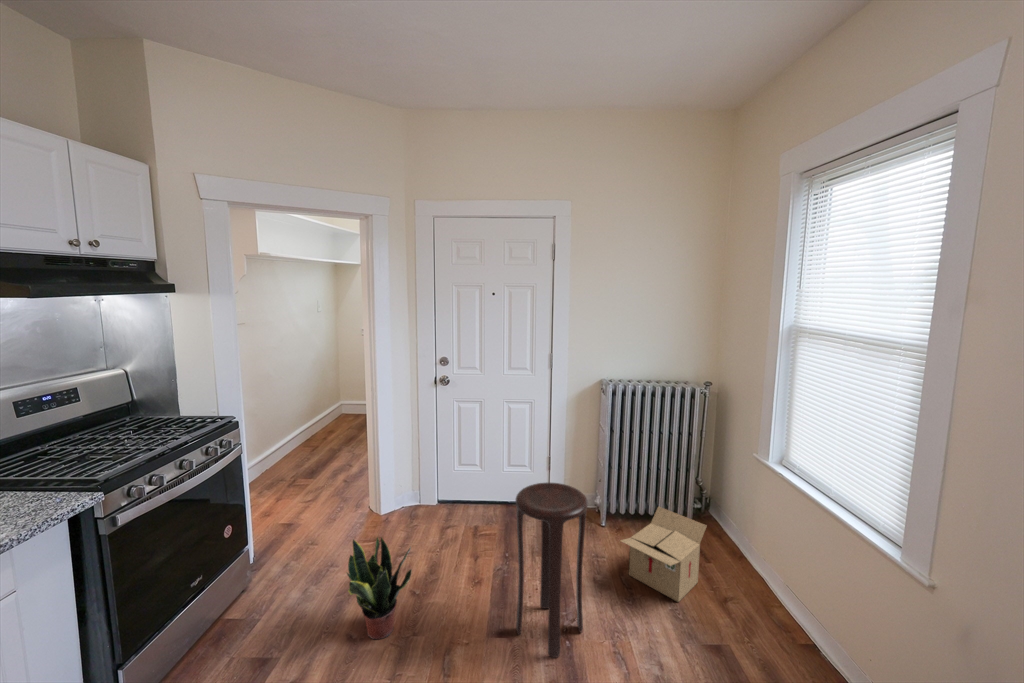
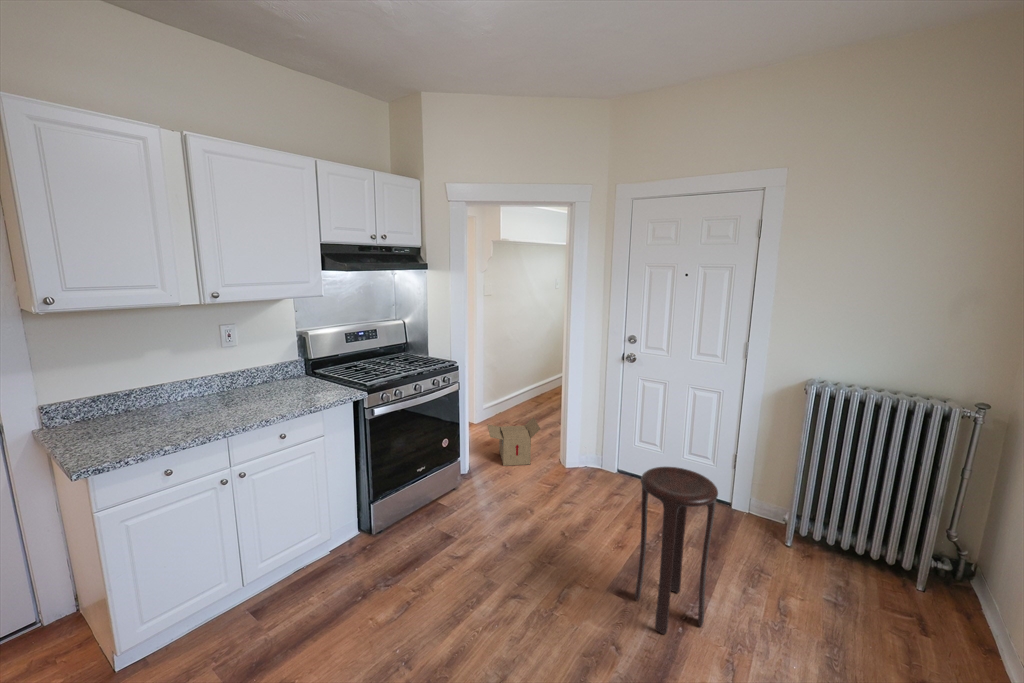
cardboard box: present [621,507,707,602] -> present [487,417,540,466]
potted plant: present [347,538,412,639] -> none [500,469,559,554]

